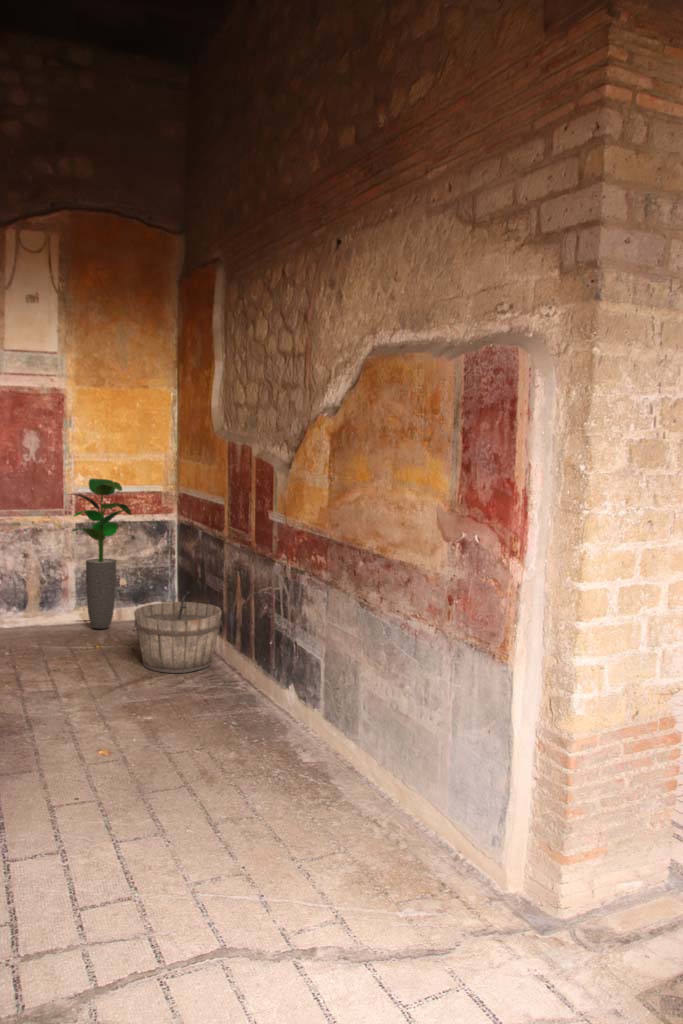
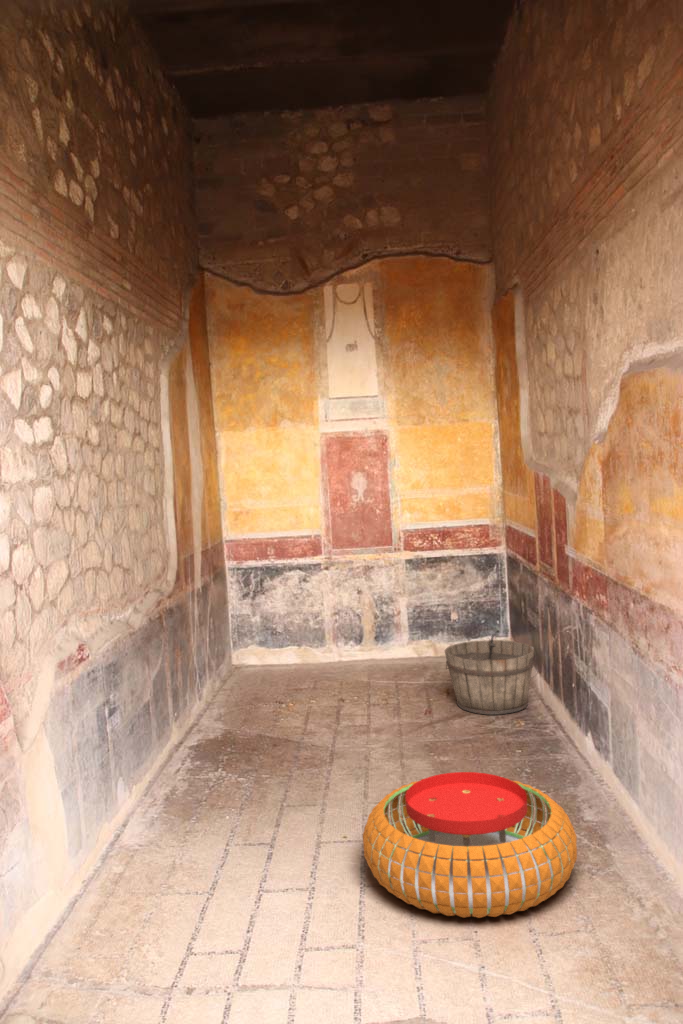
potted plant: present [72,479,131,629] -> none [388,514,454,665]
pouf: none [108,730,327,881] -> present [363,772,577,918]

